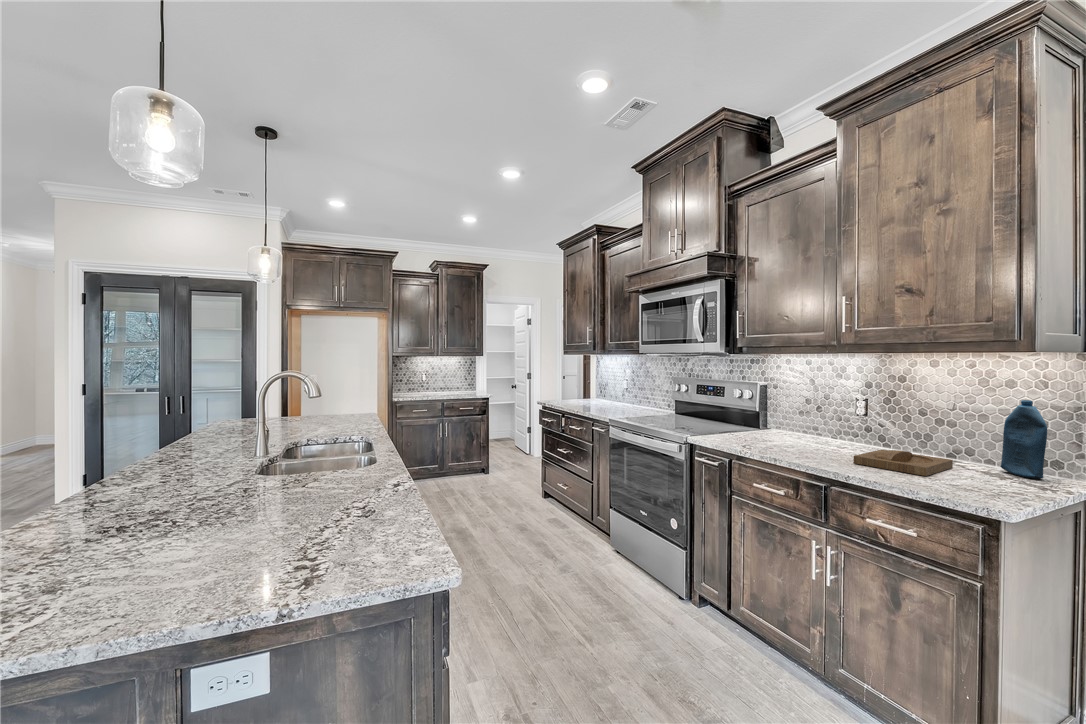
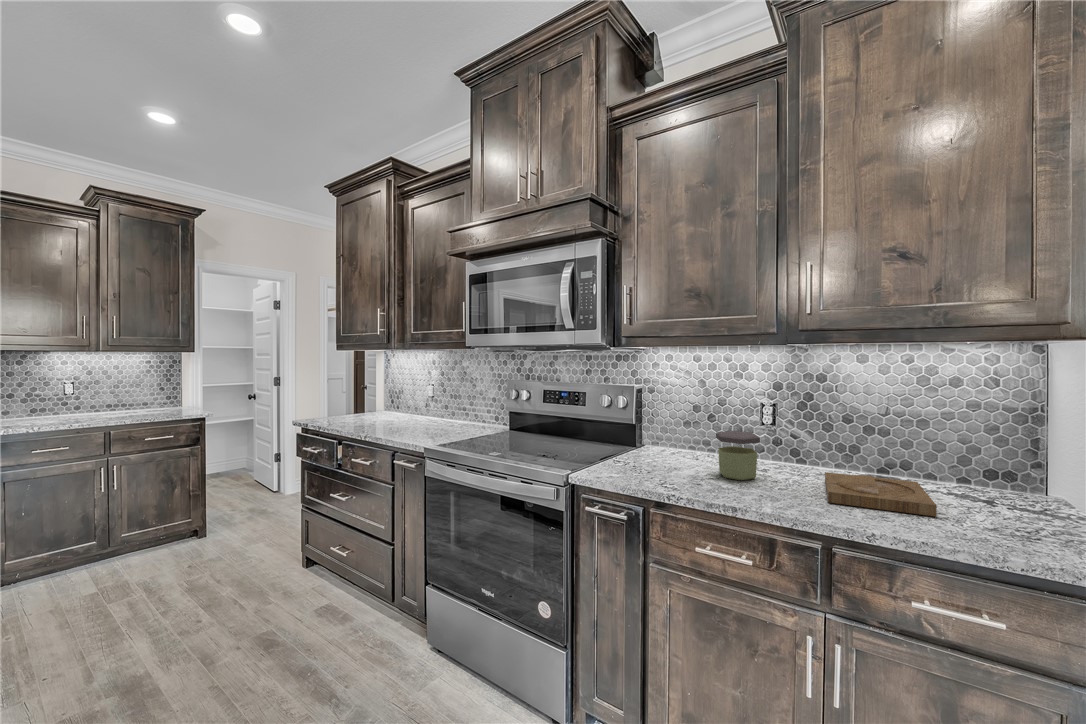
bottle: present [1000,400,1047,479] -> none [958,403,1025,499]
jar: none [795,415,829,450] -> present [716,431,760,480]

